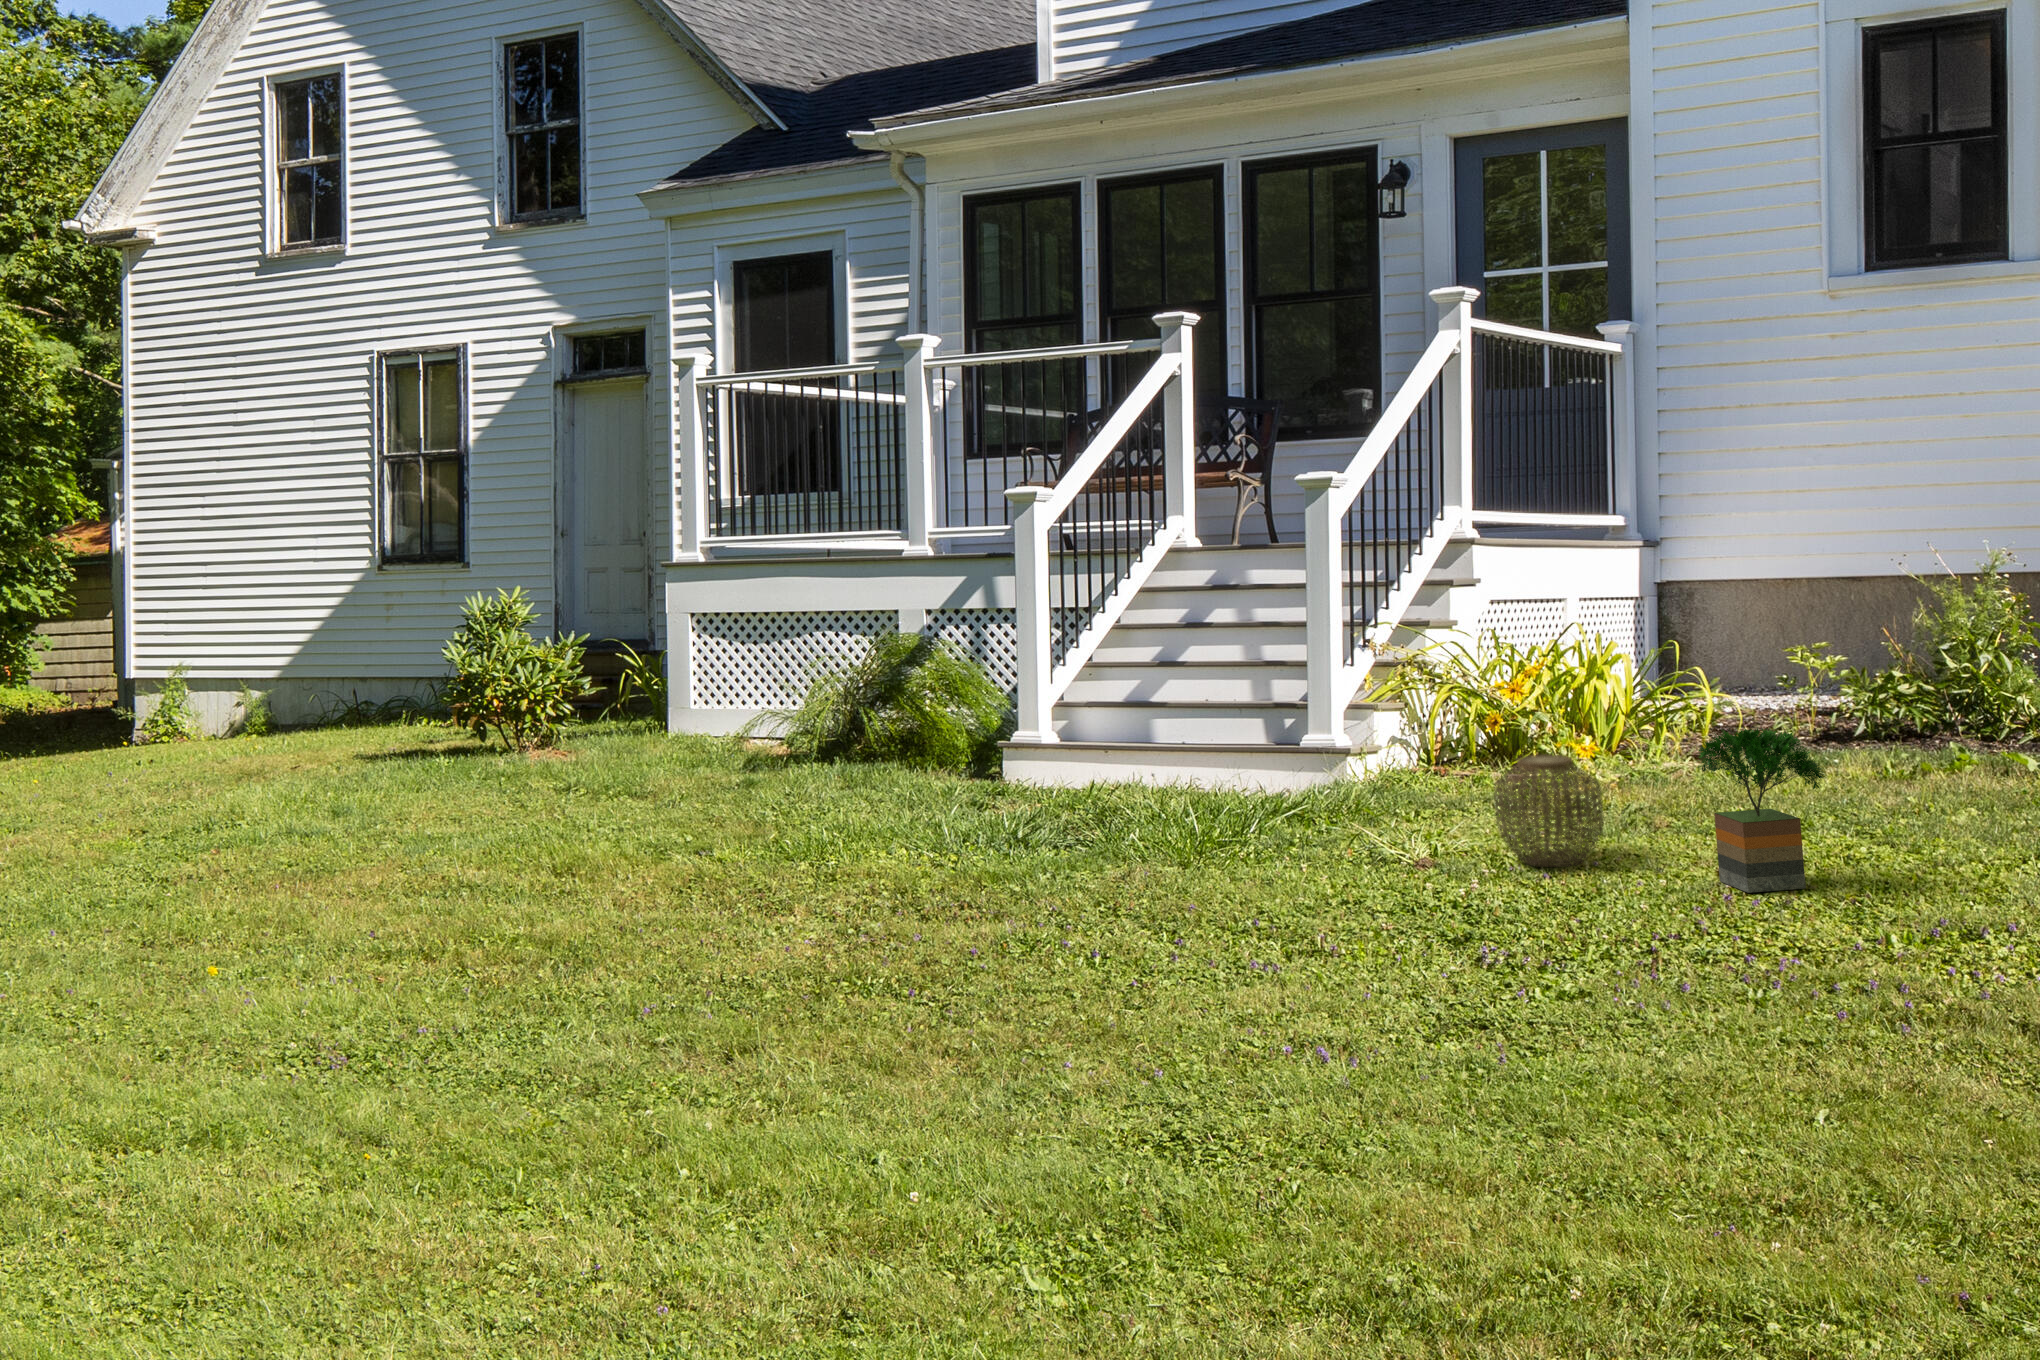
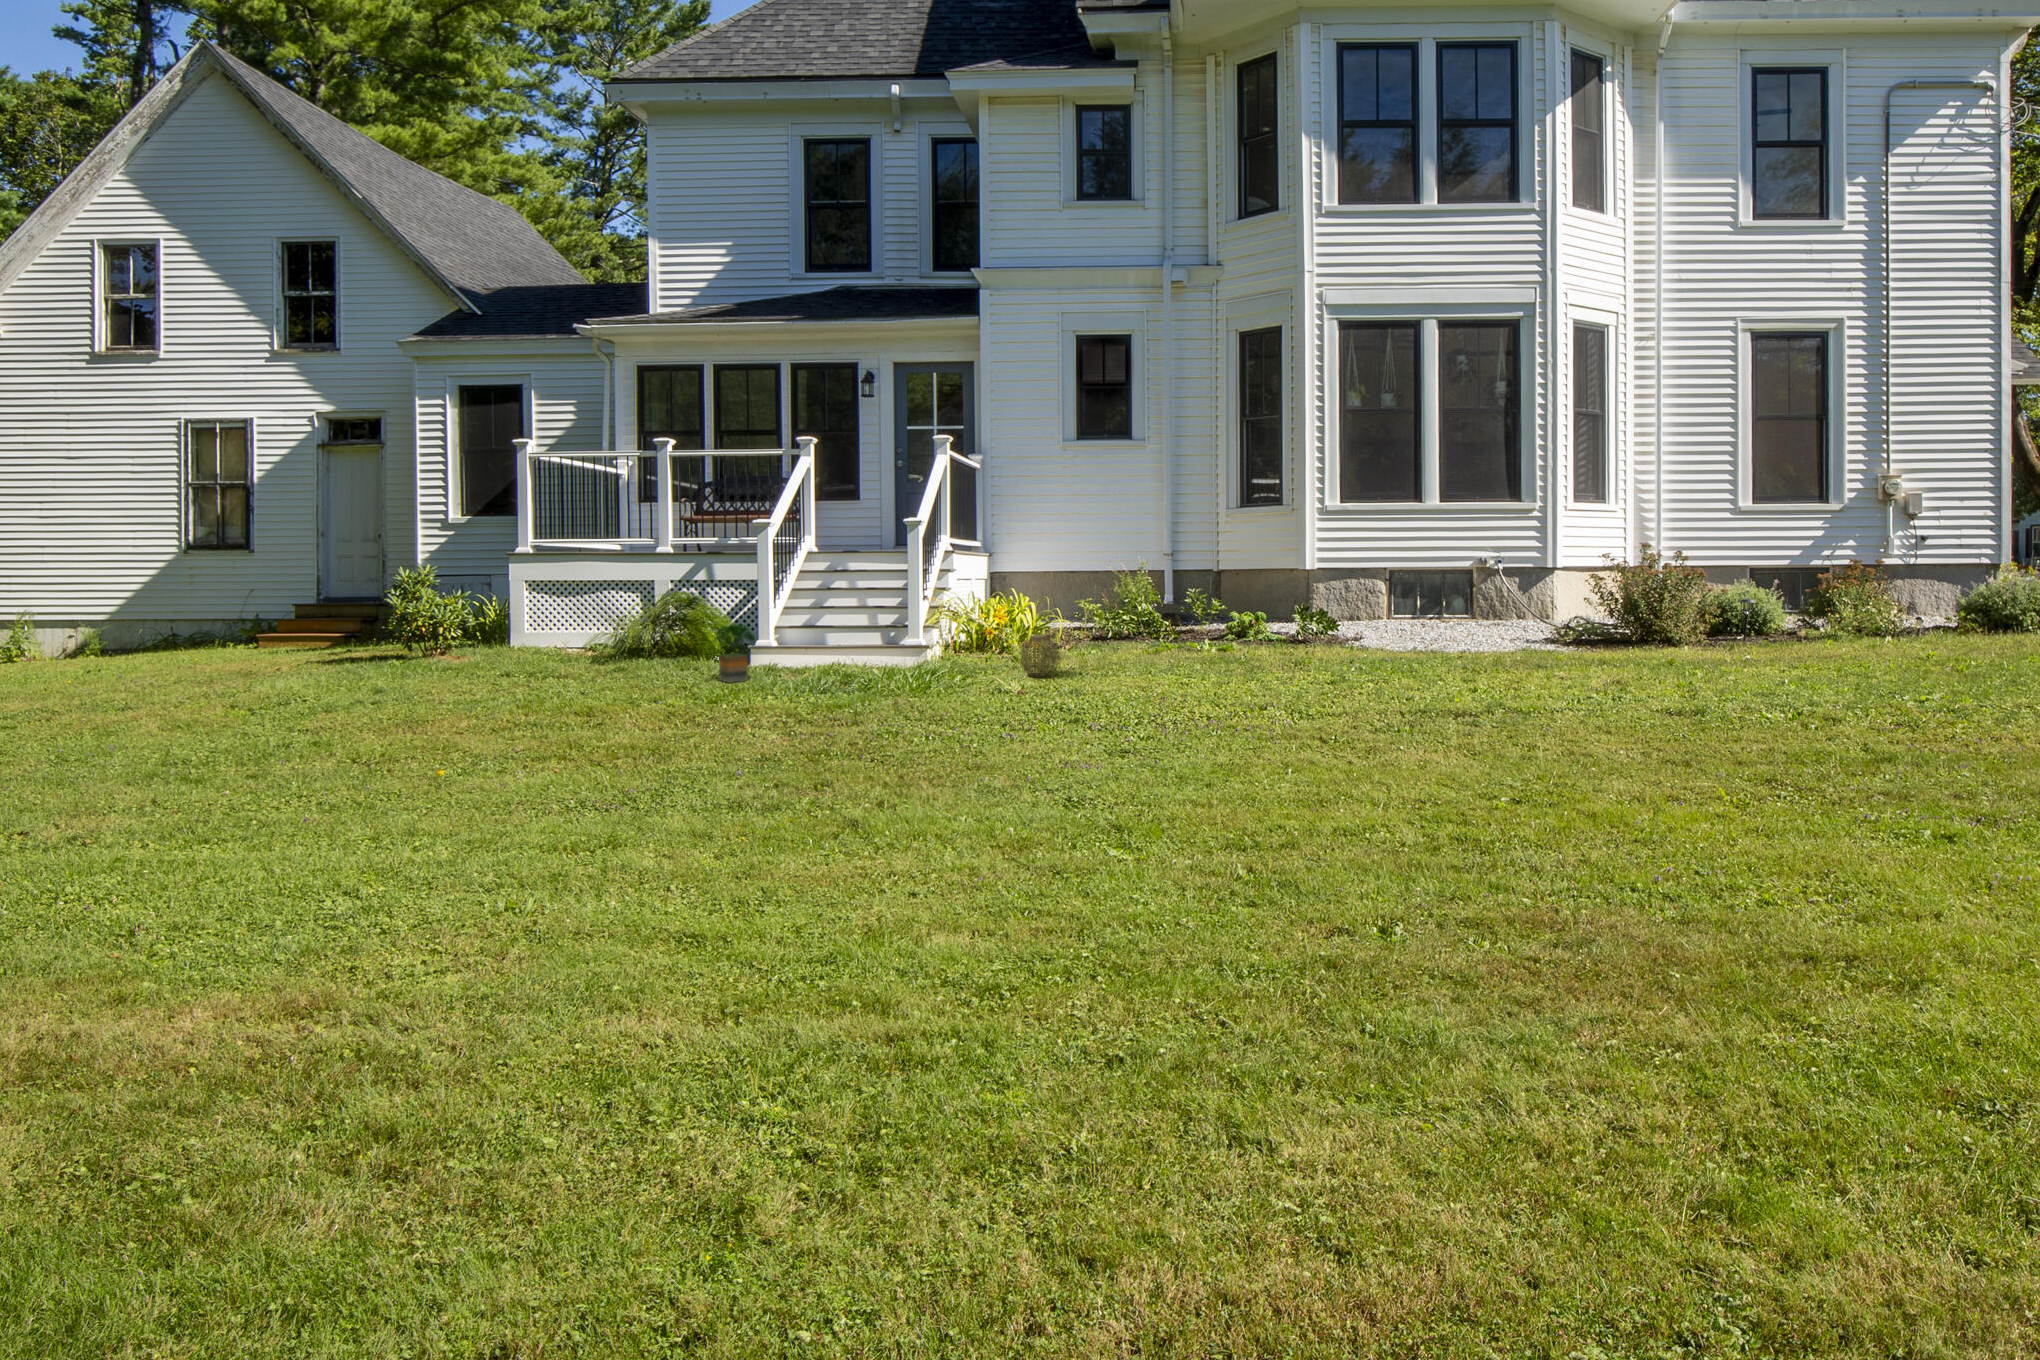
potted tree: present [1698,728,1825,893] -> present [716,624,756,683]

